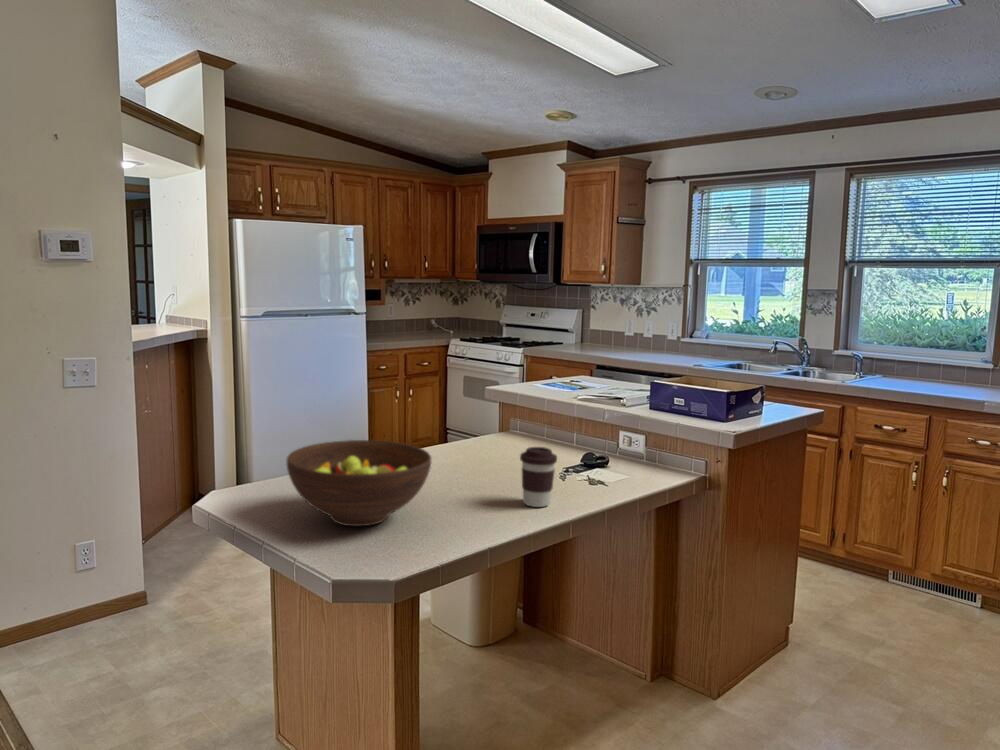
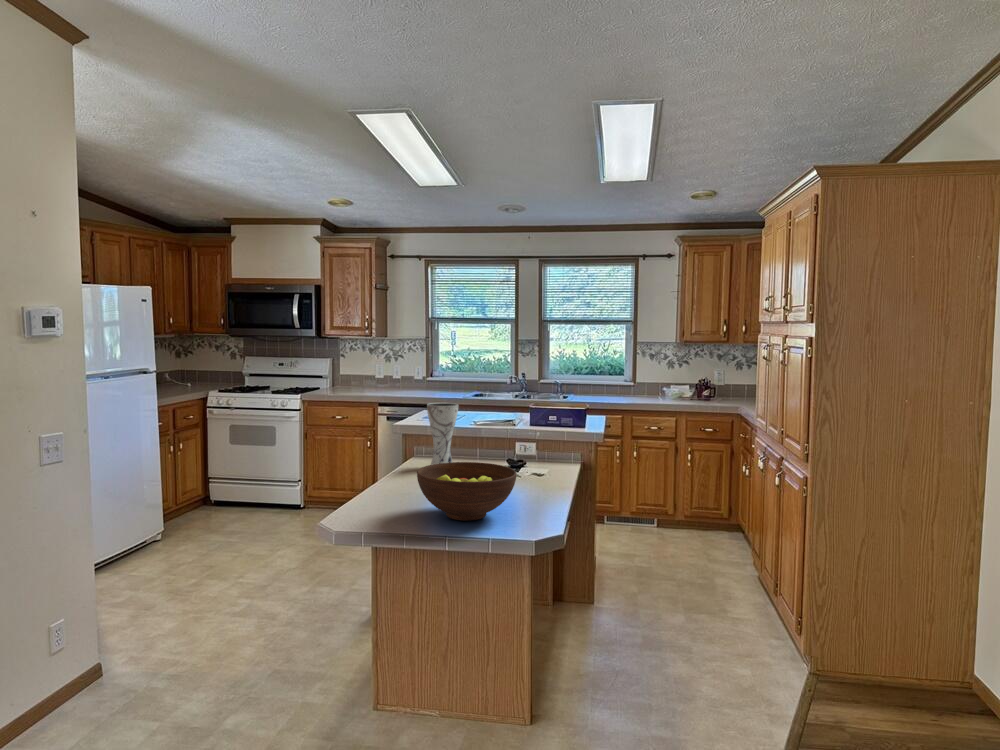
vase: none [474,362,517,454] -> present [427,403,458,465]
coffee cup: present [520,447,557,507] -> none [526,453,551,492]

